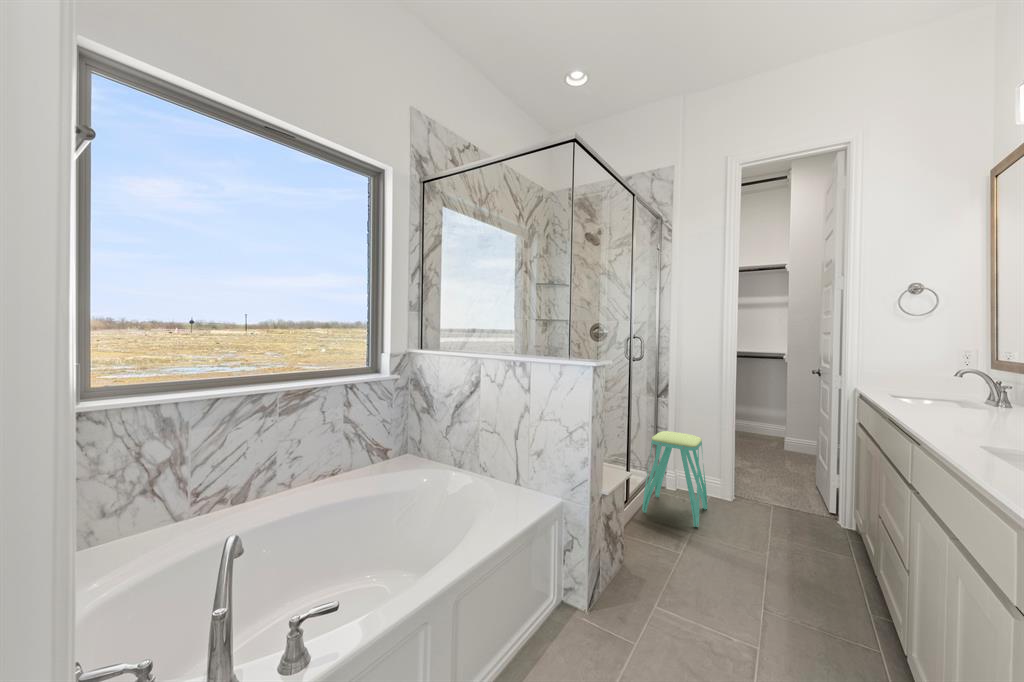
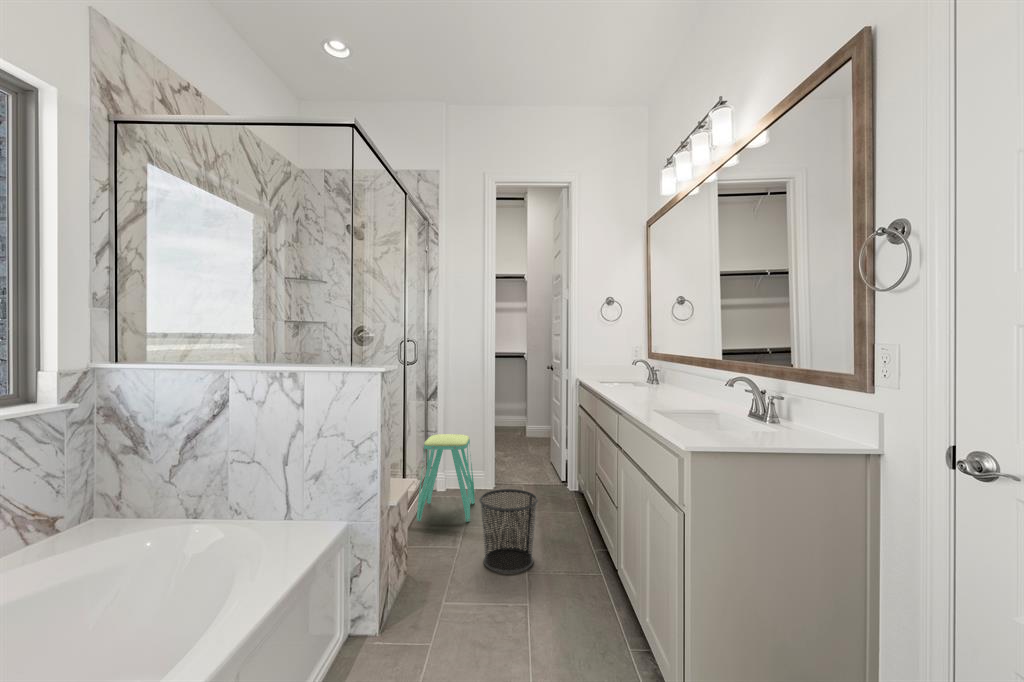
waste bin: none [704,503,782,607] -> present [479,489,538,573]

